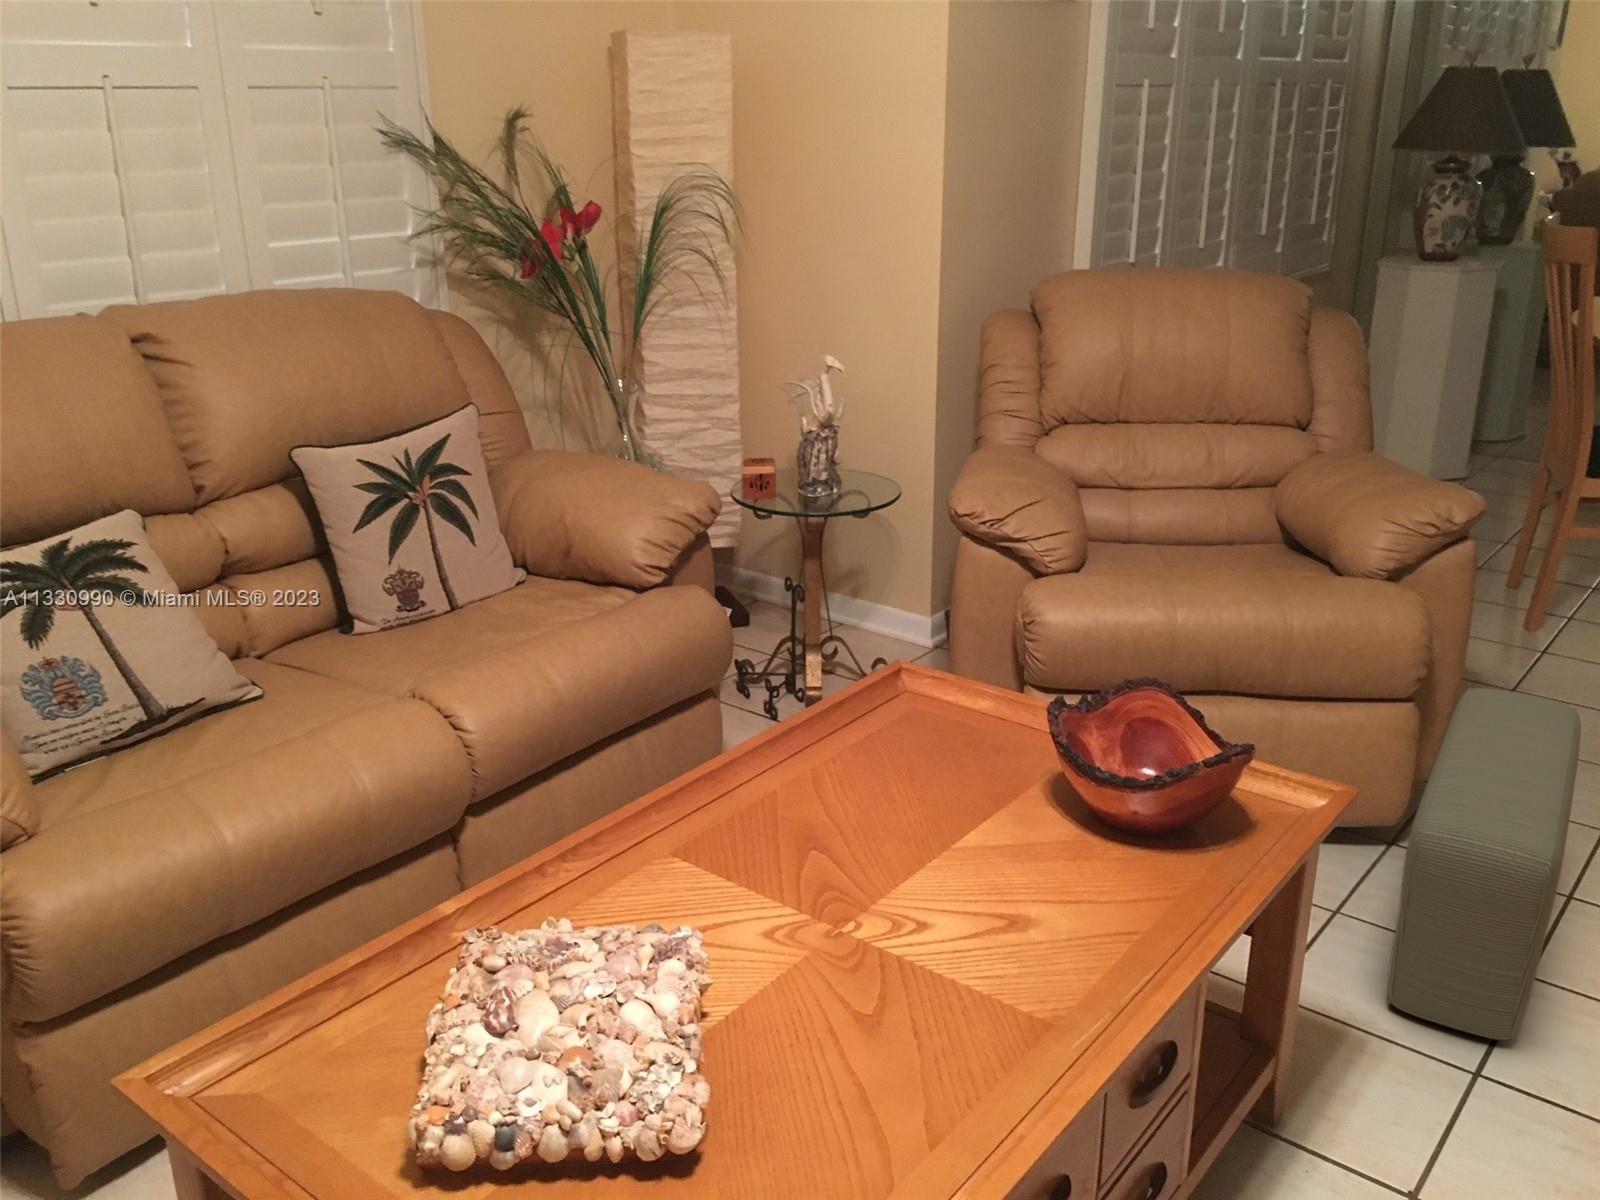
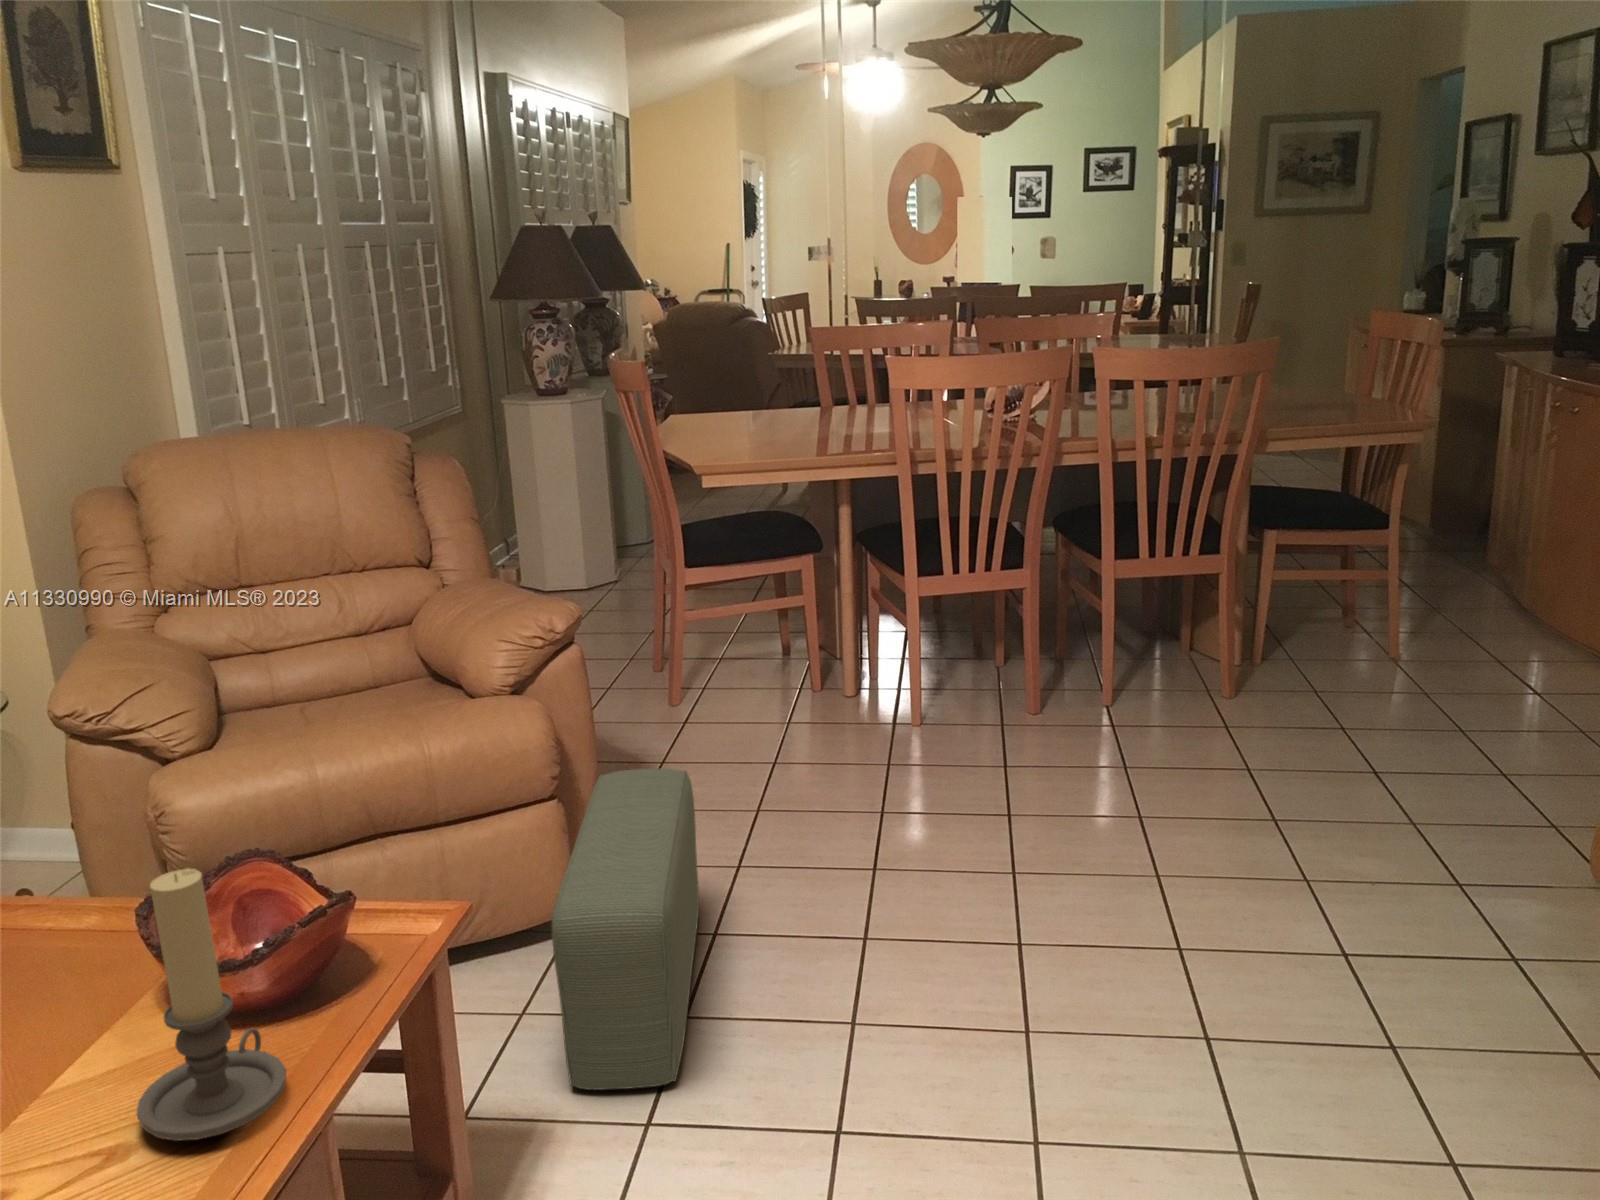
candle holder: none [1039,687,1175,944] -> present [137,868,286,1141]

